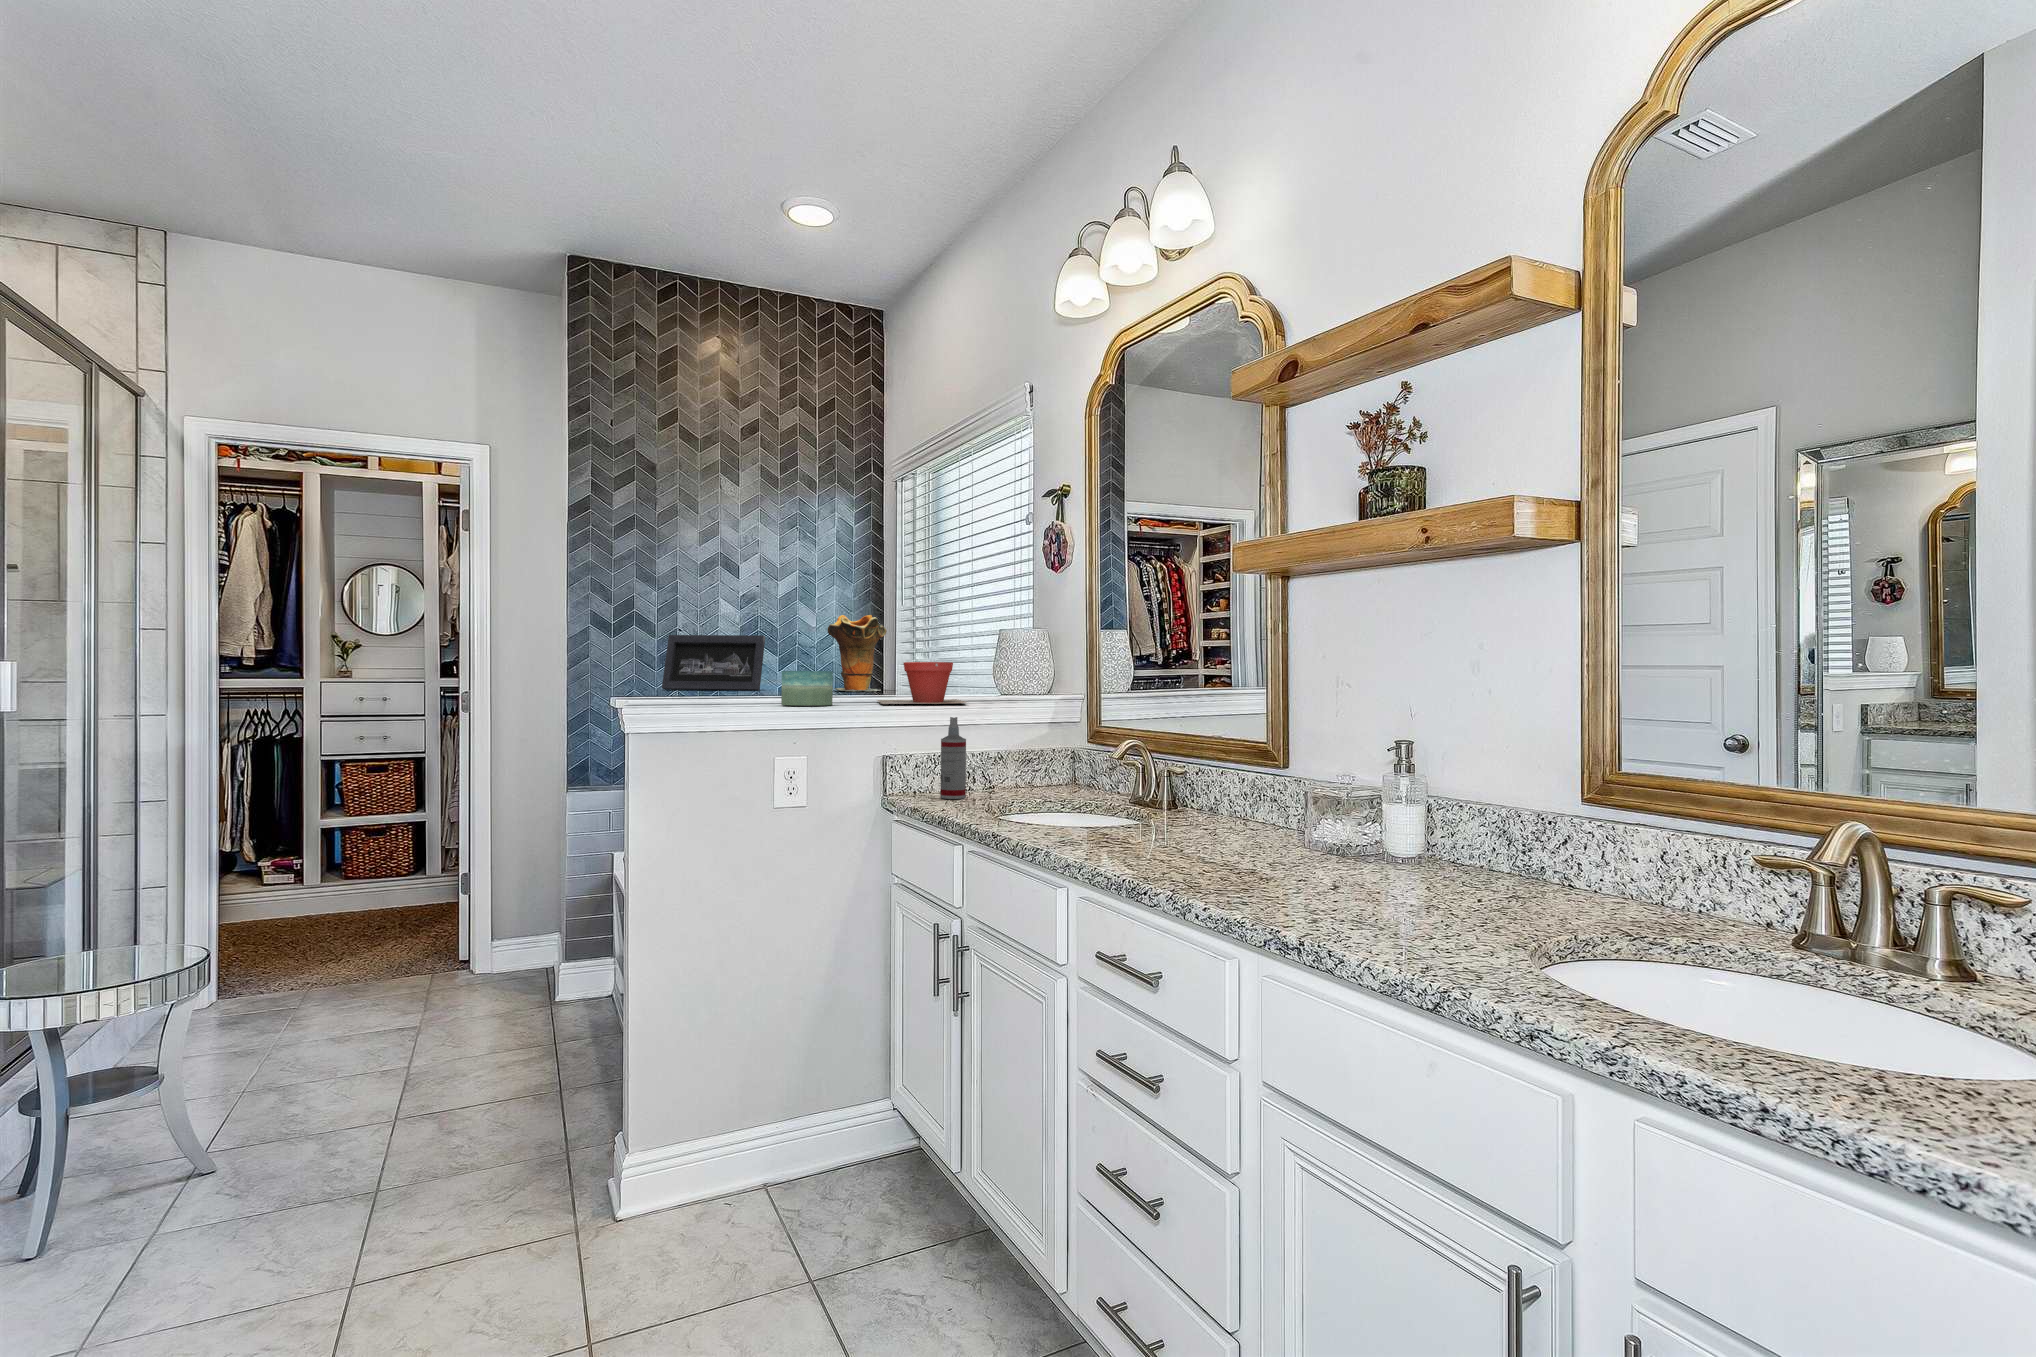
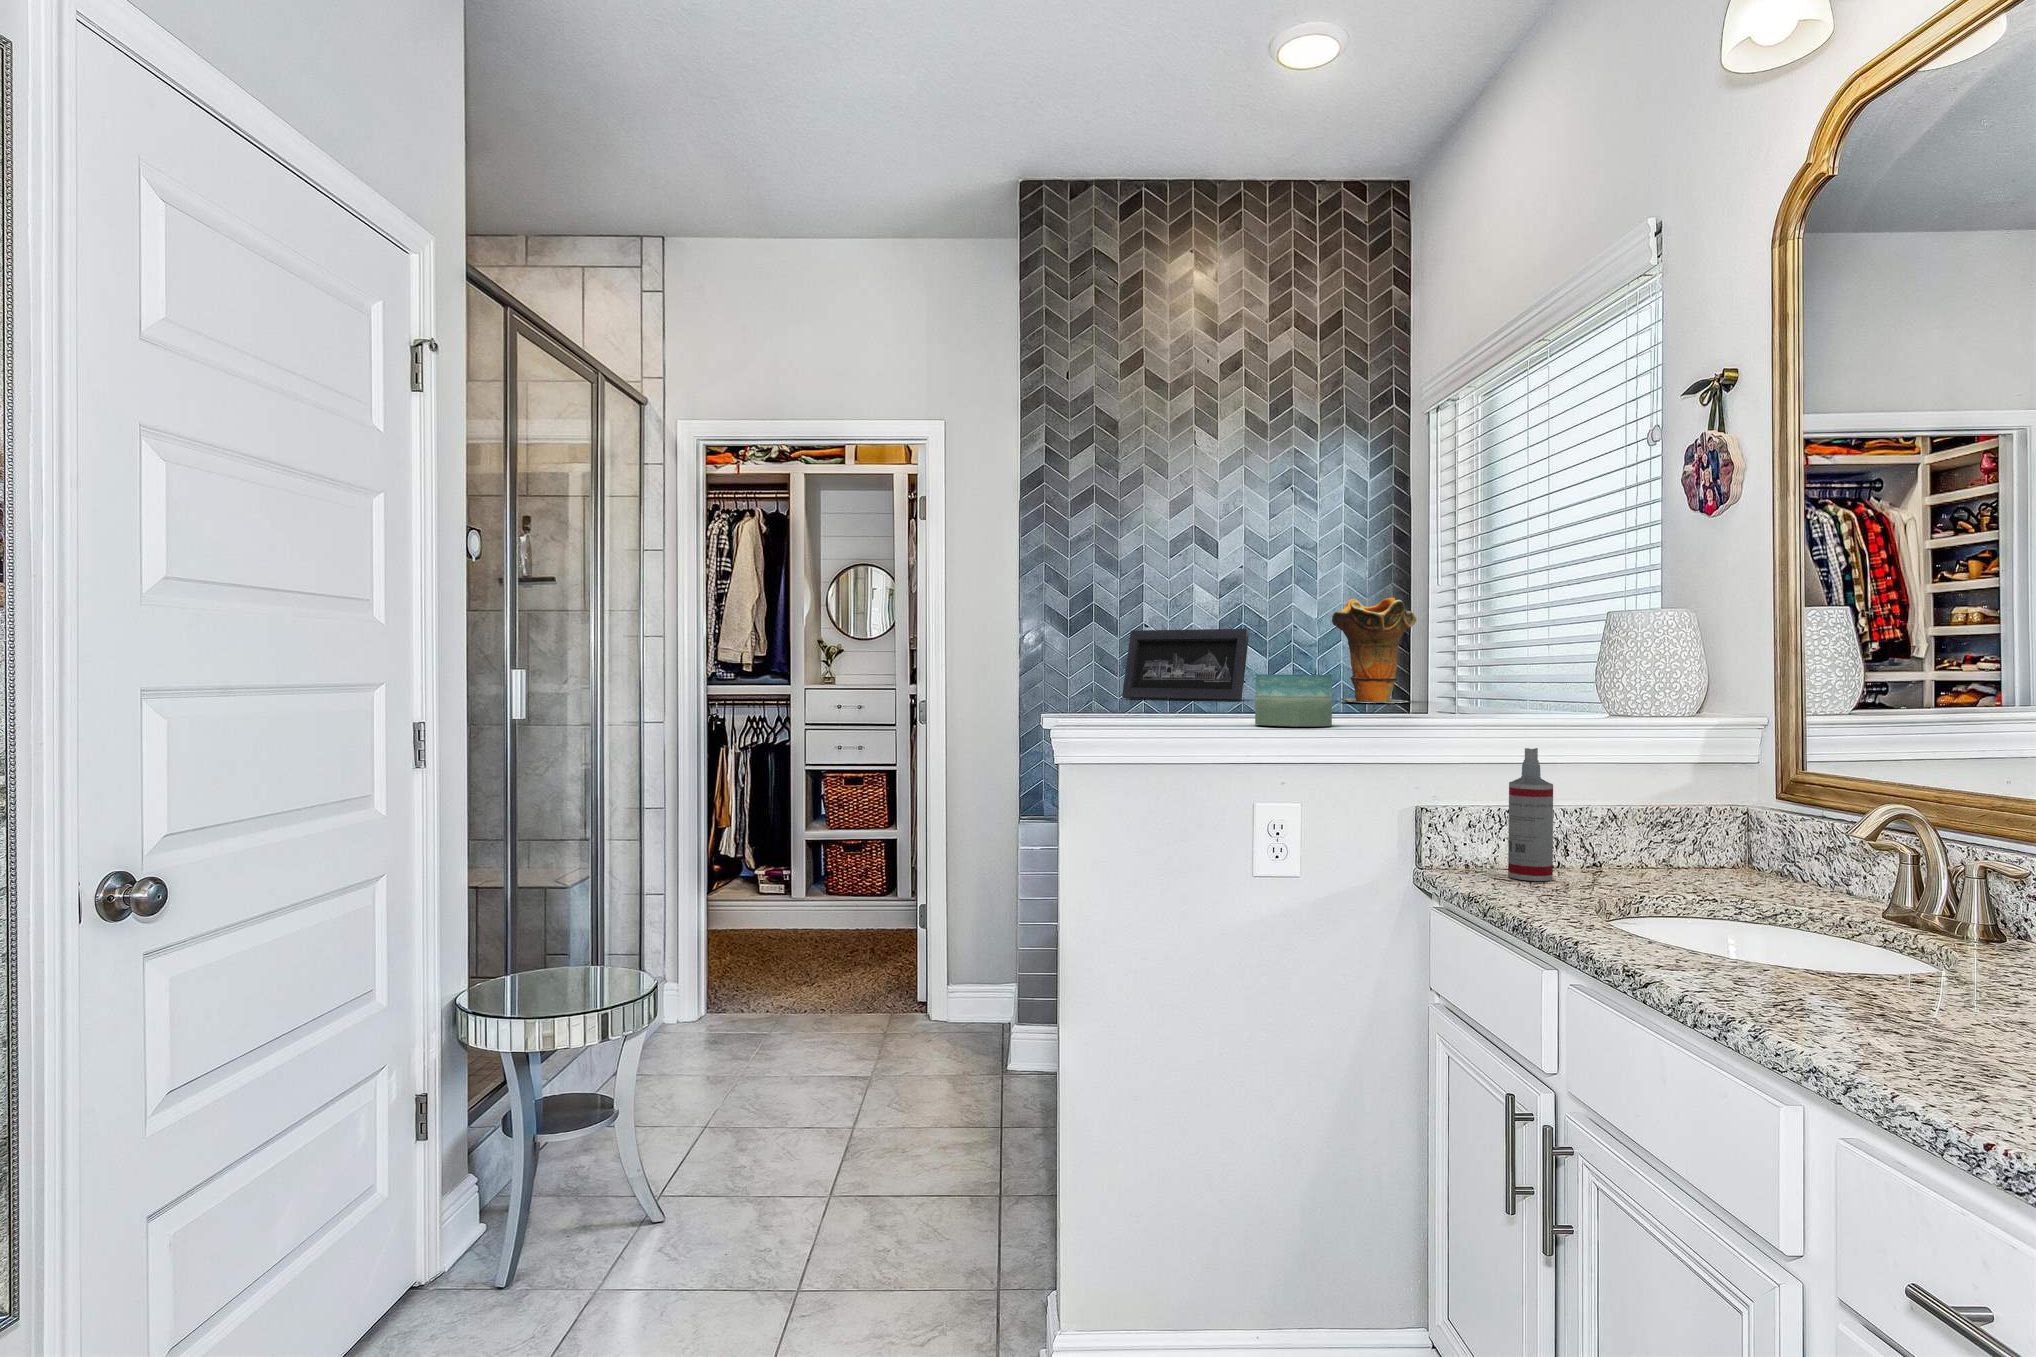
plant pot: present [877,662,967,704] -> none [1400,660,1559,726]

